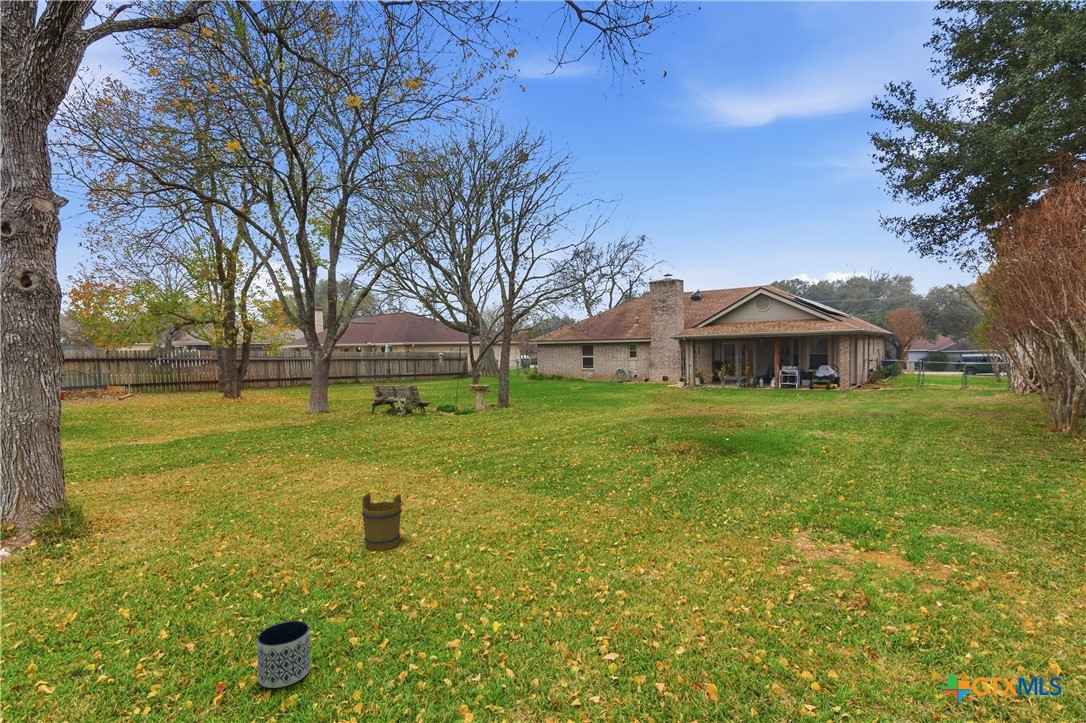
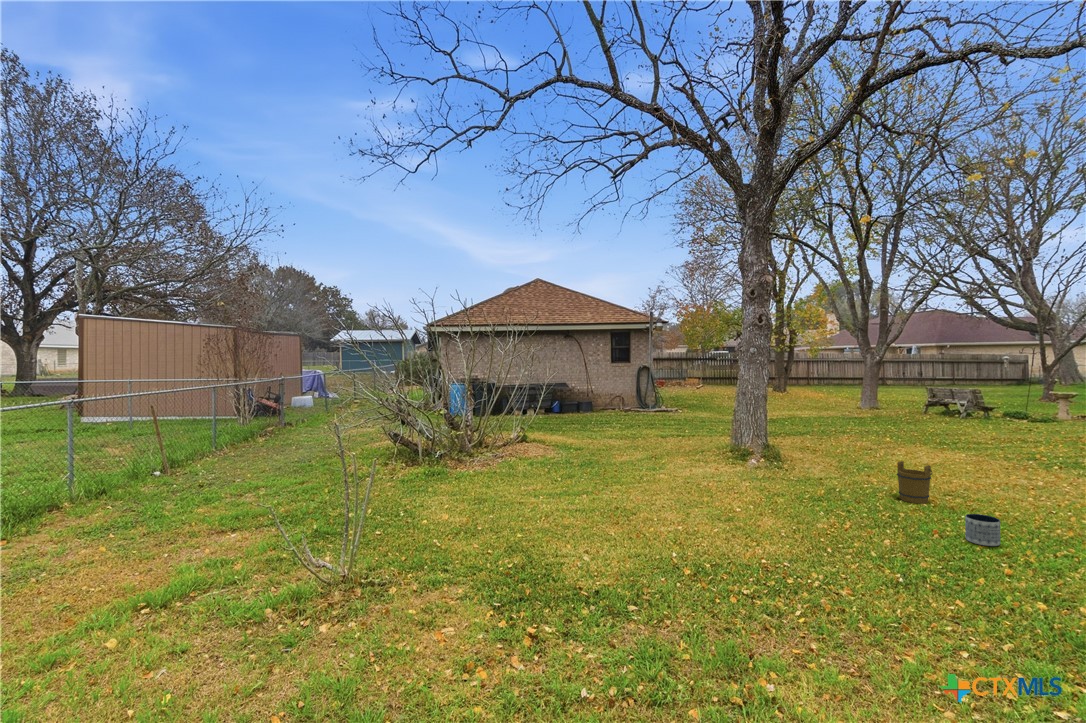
bucket: present [362,493,403,551] -> present [897,461,932,504]

